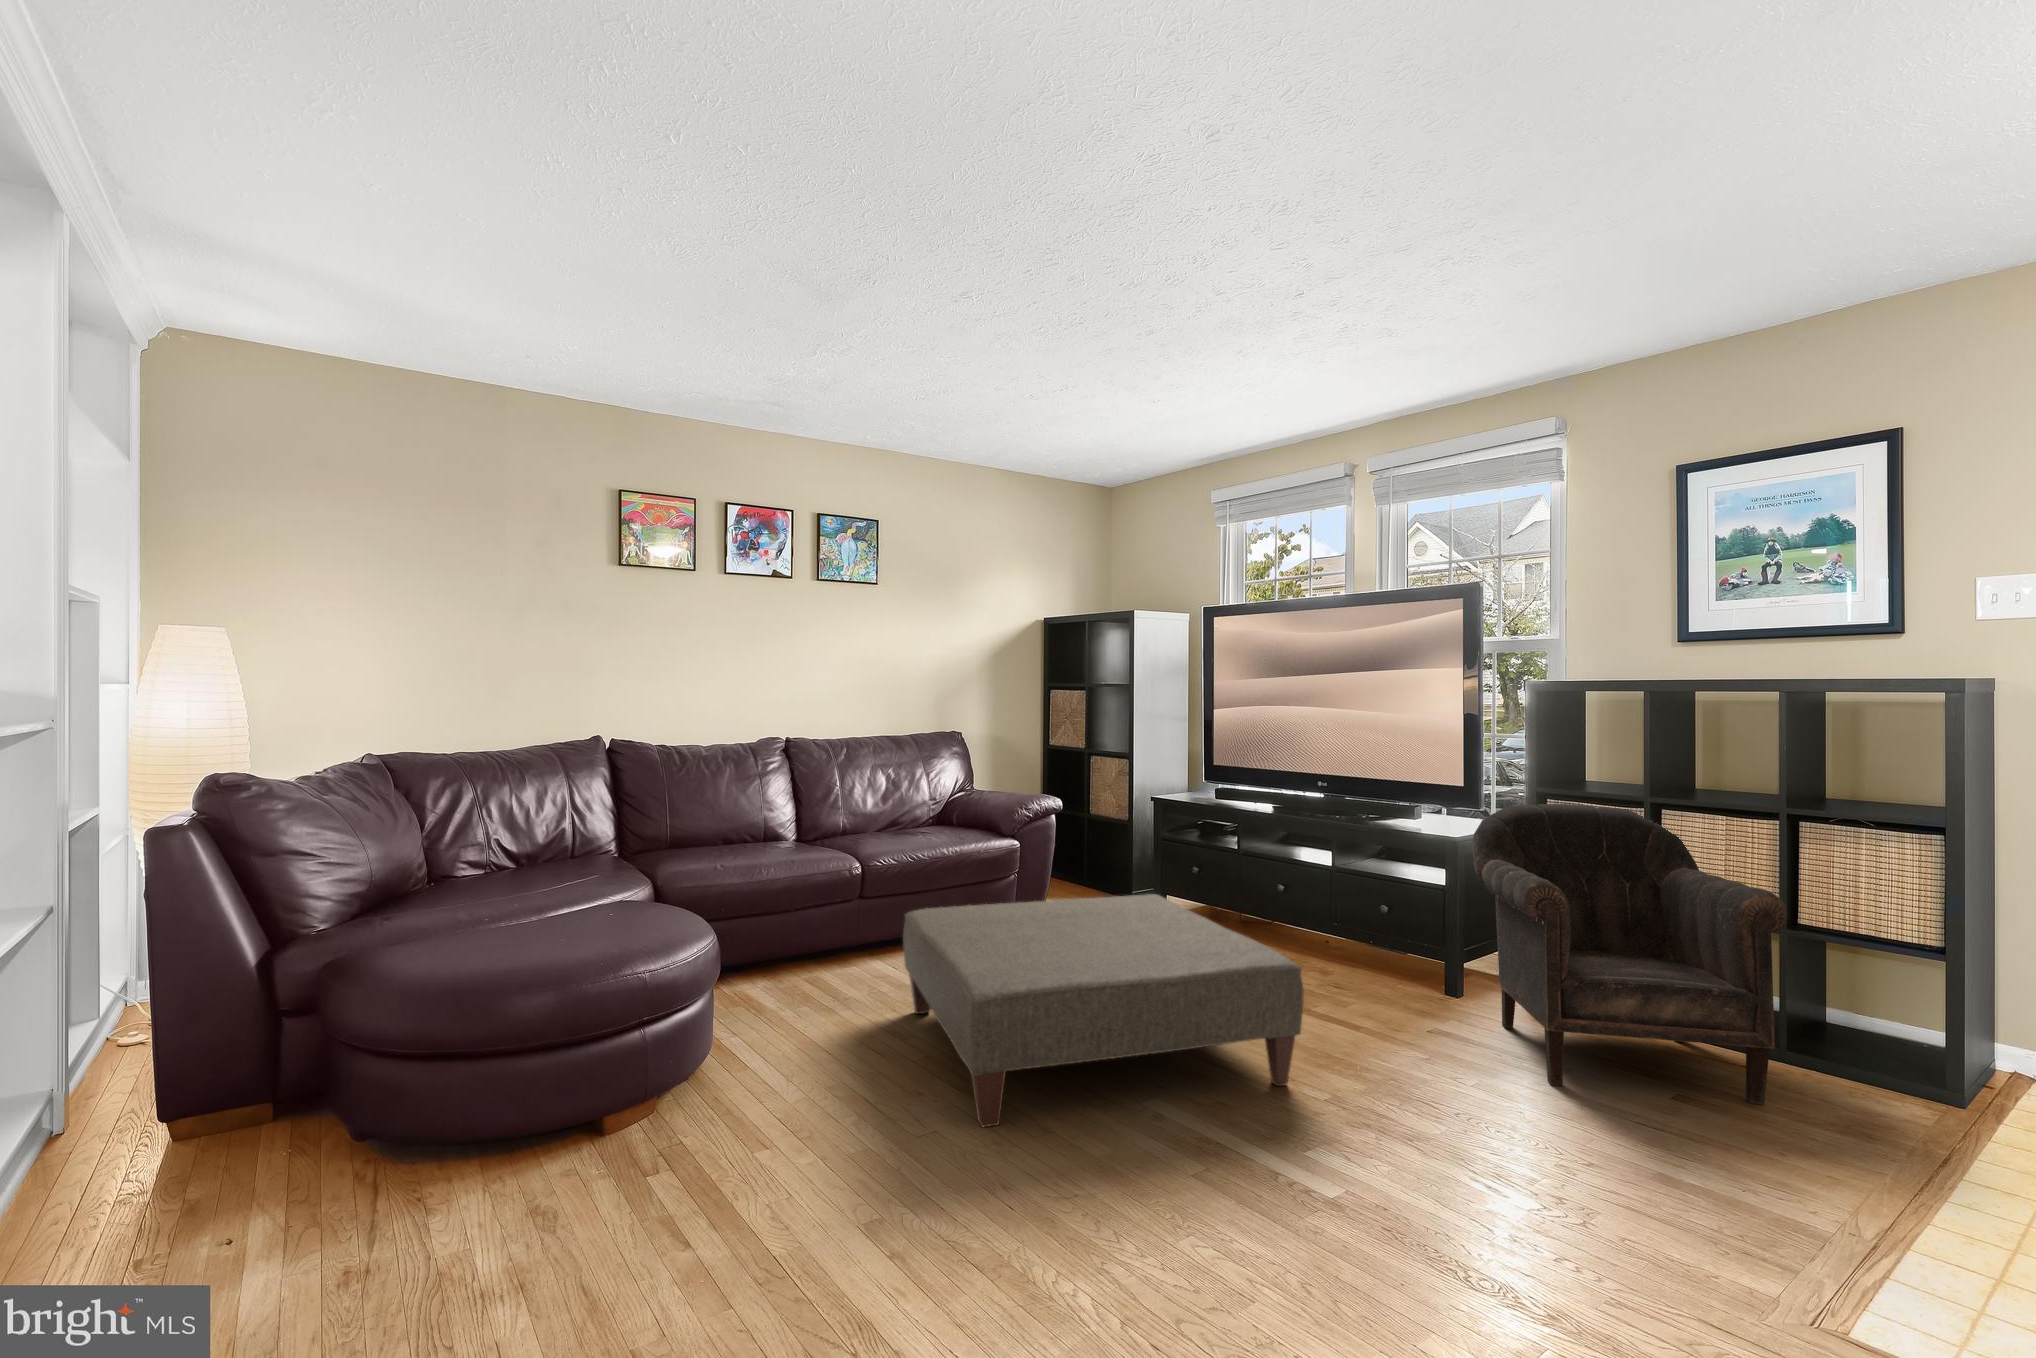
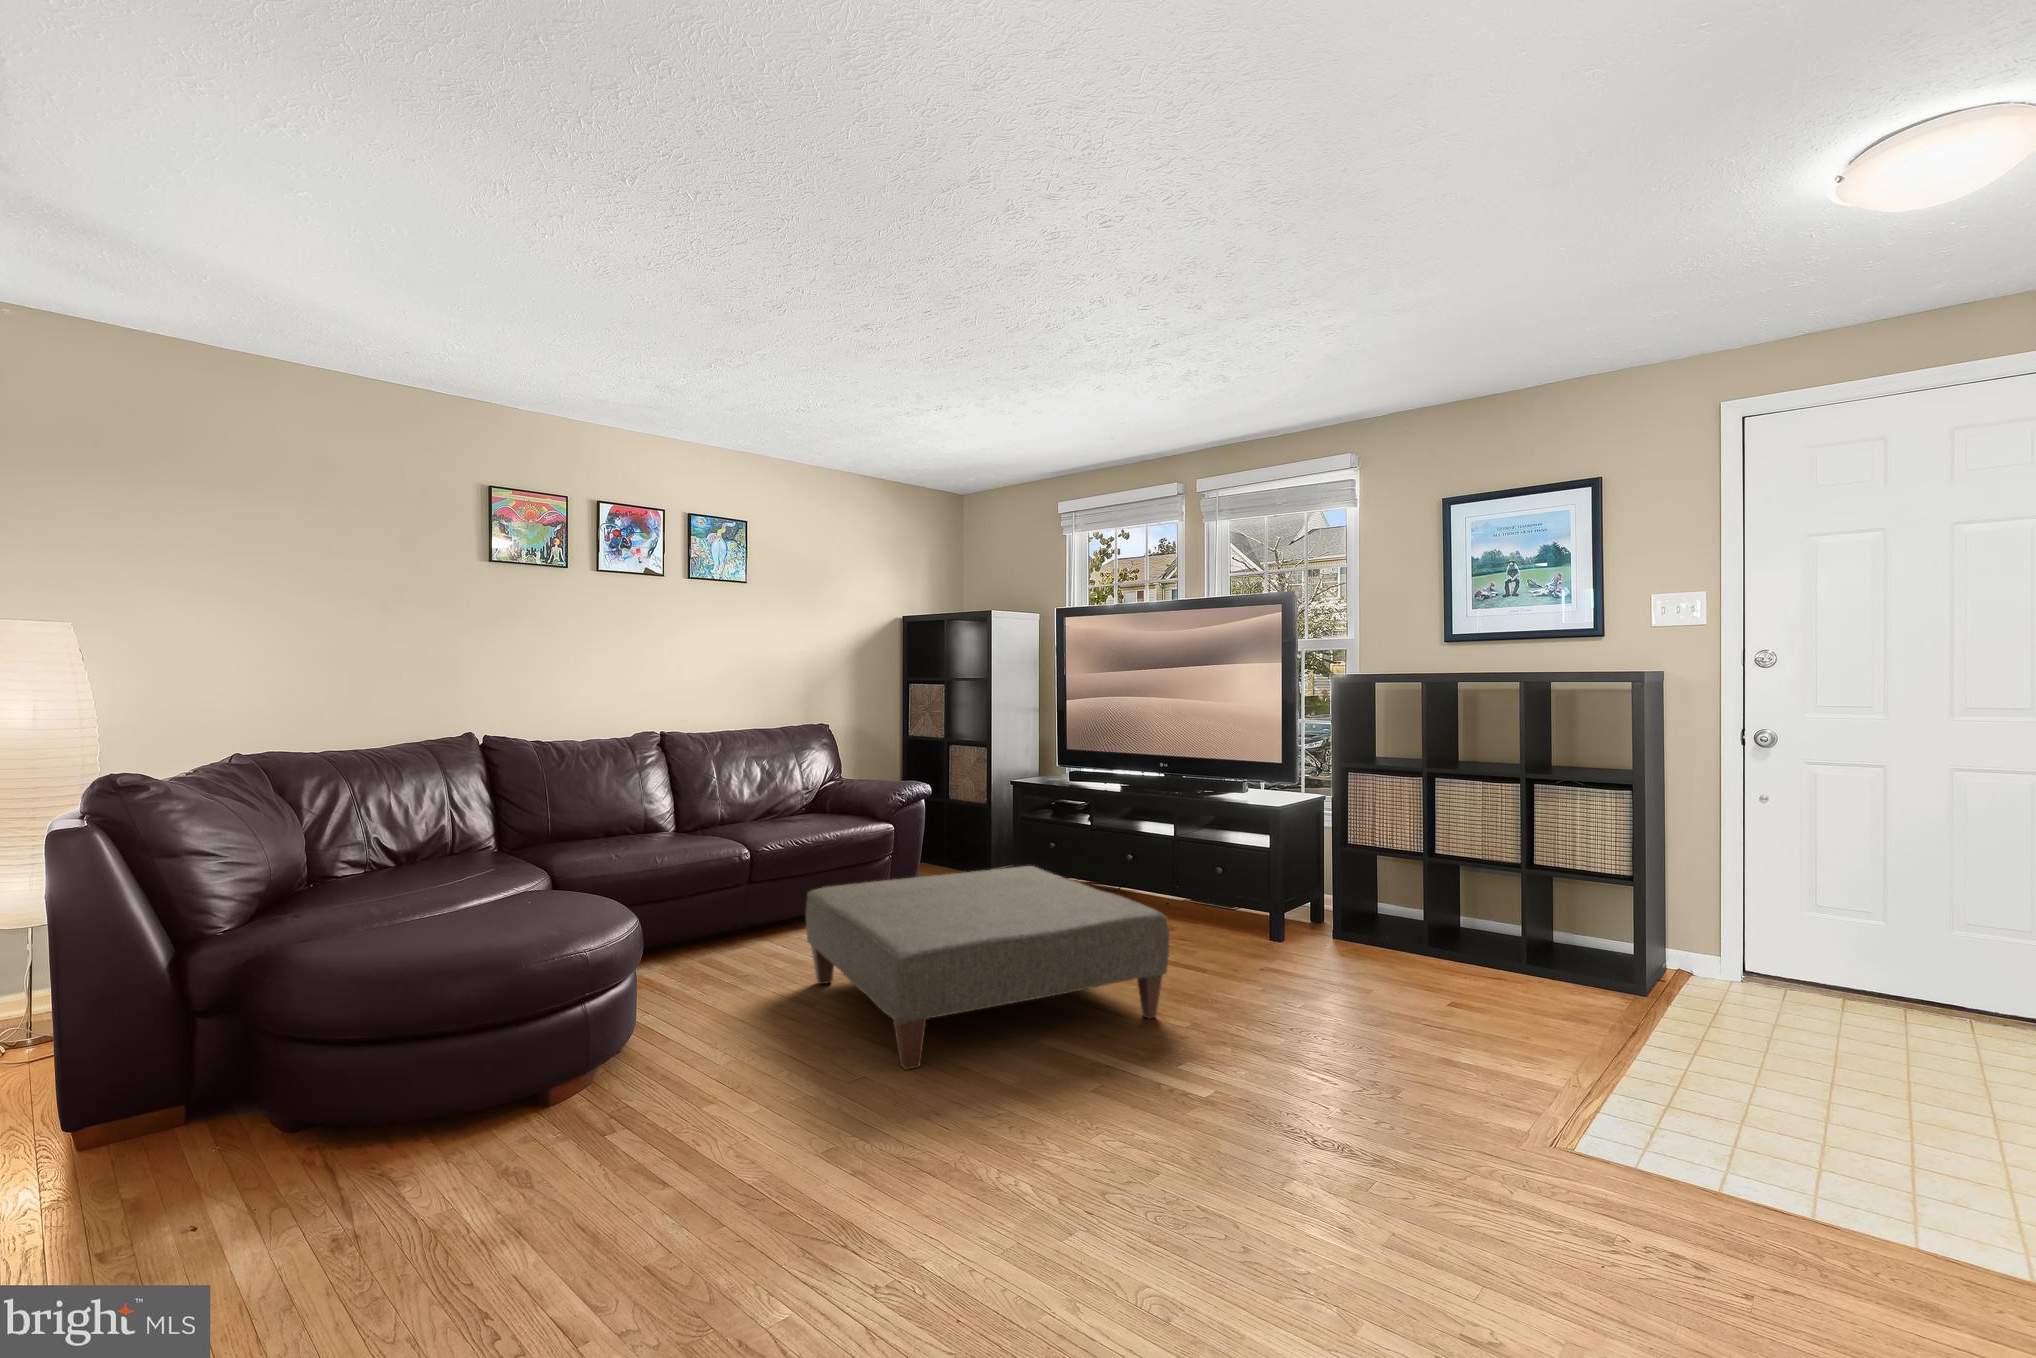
armchair: present [1472,804,1787,1104] -> none [1293,777,1527,1003]

